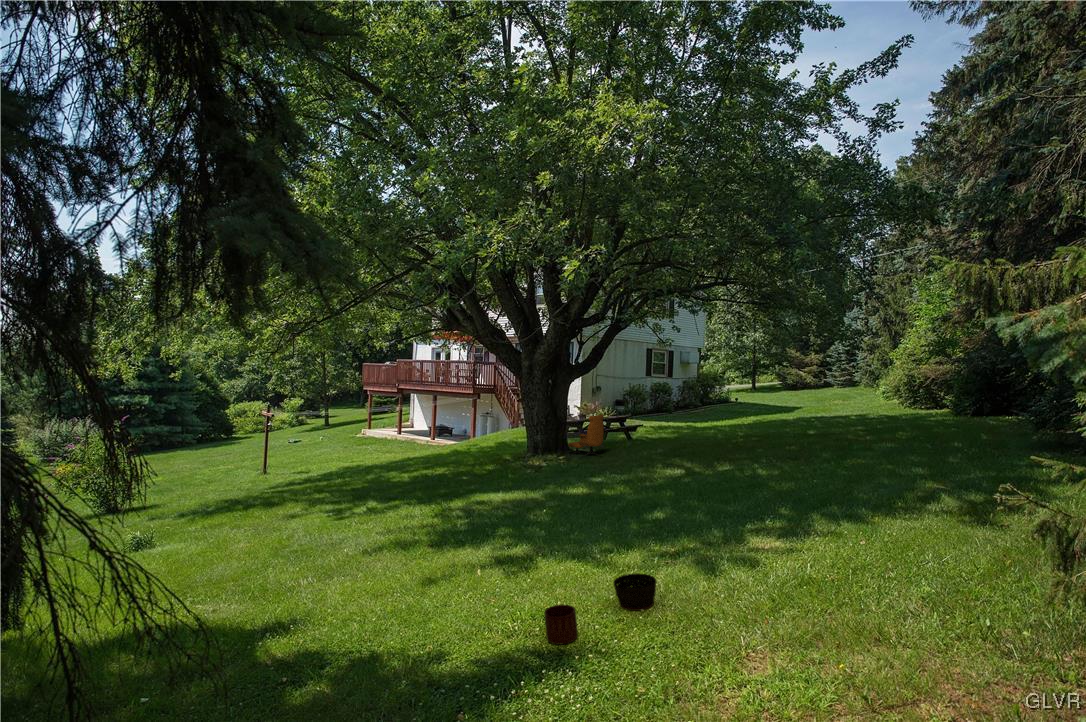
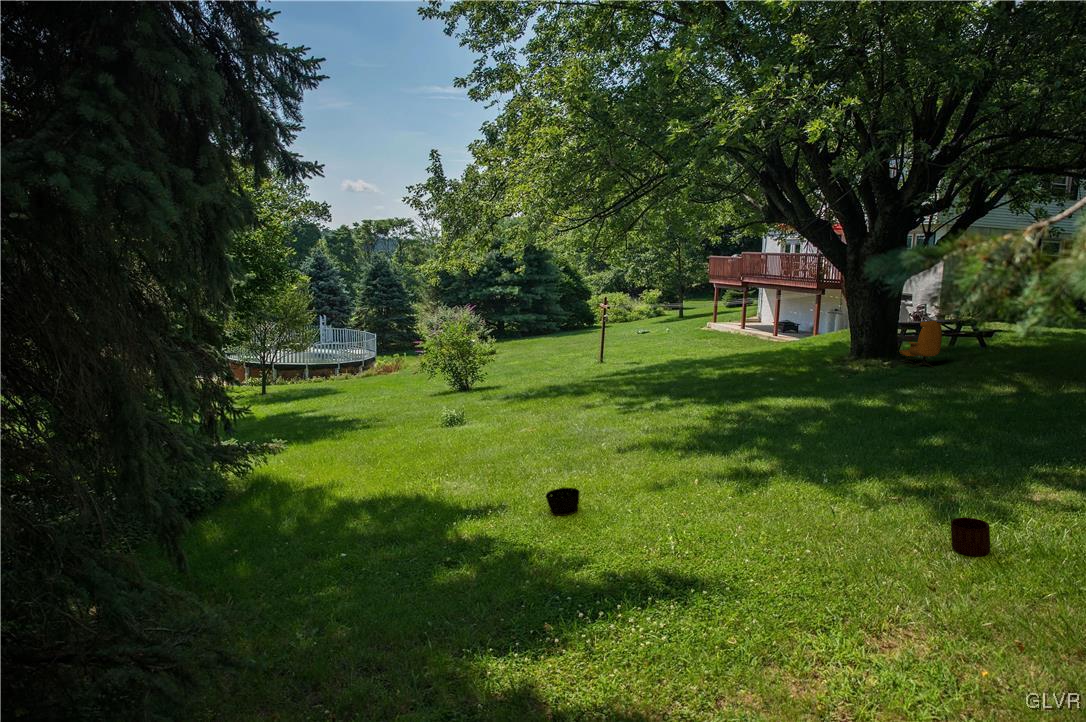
basket: present [613,573,656,611] -> present [546,488,580,516]
planter: present [544,604,578,645] -> present [951,518,990,556]

